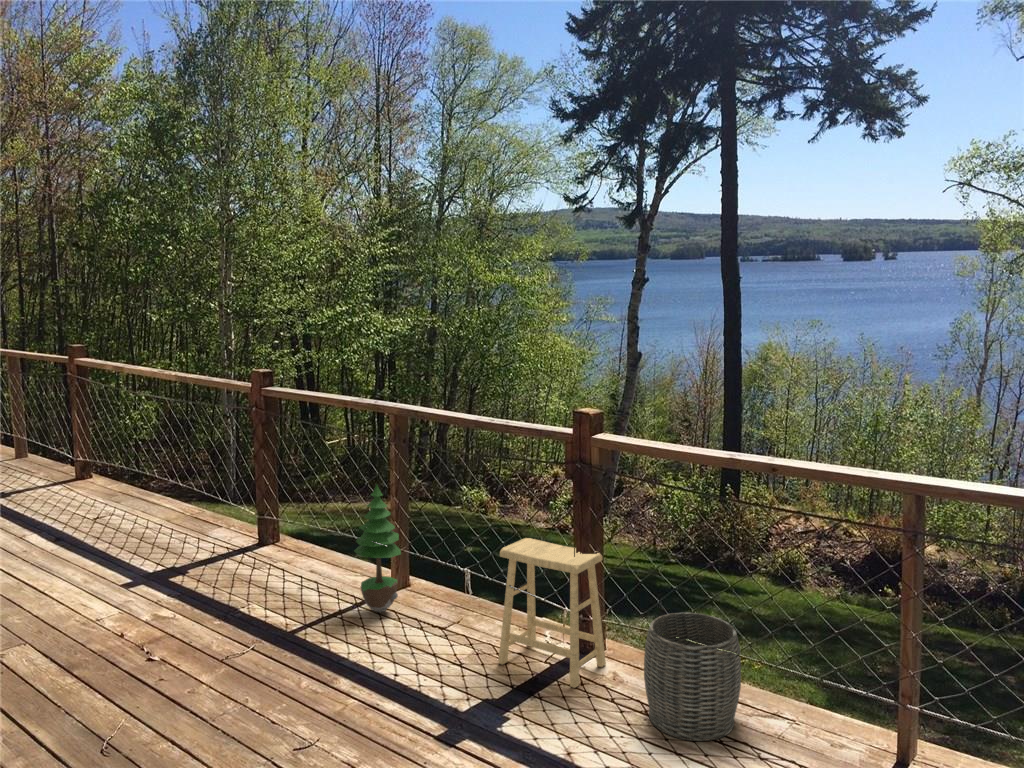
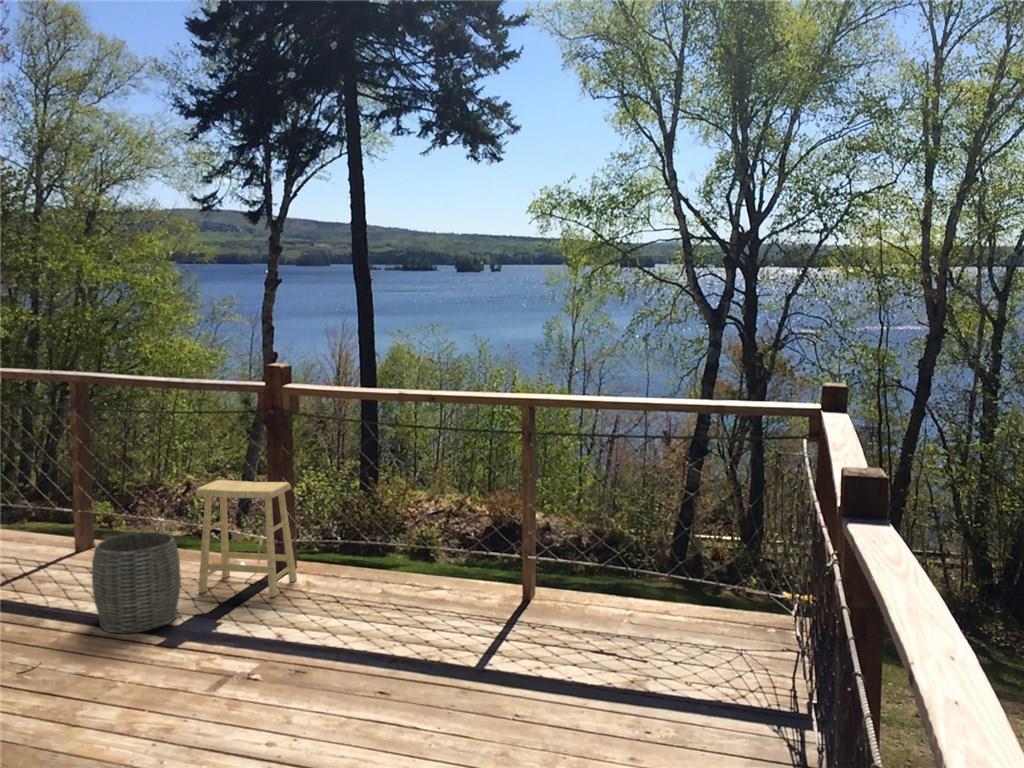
potted tree: present [354,485,401,613] -> none [30,448,84,577]
woven basket: present [644,612,741,741] -> present [92,532,181,633]

